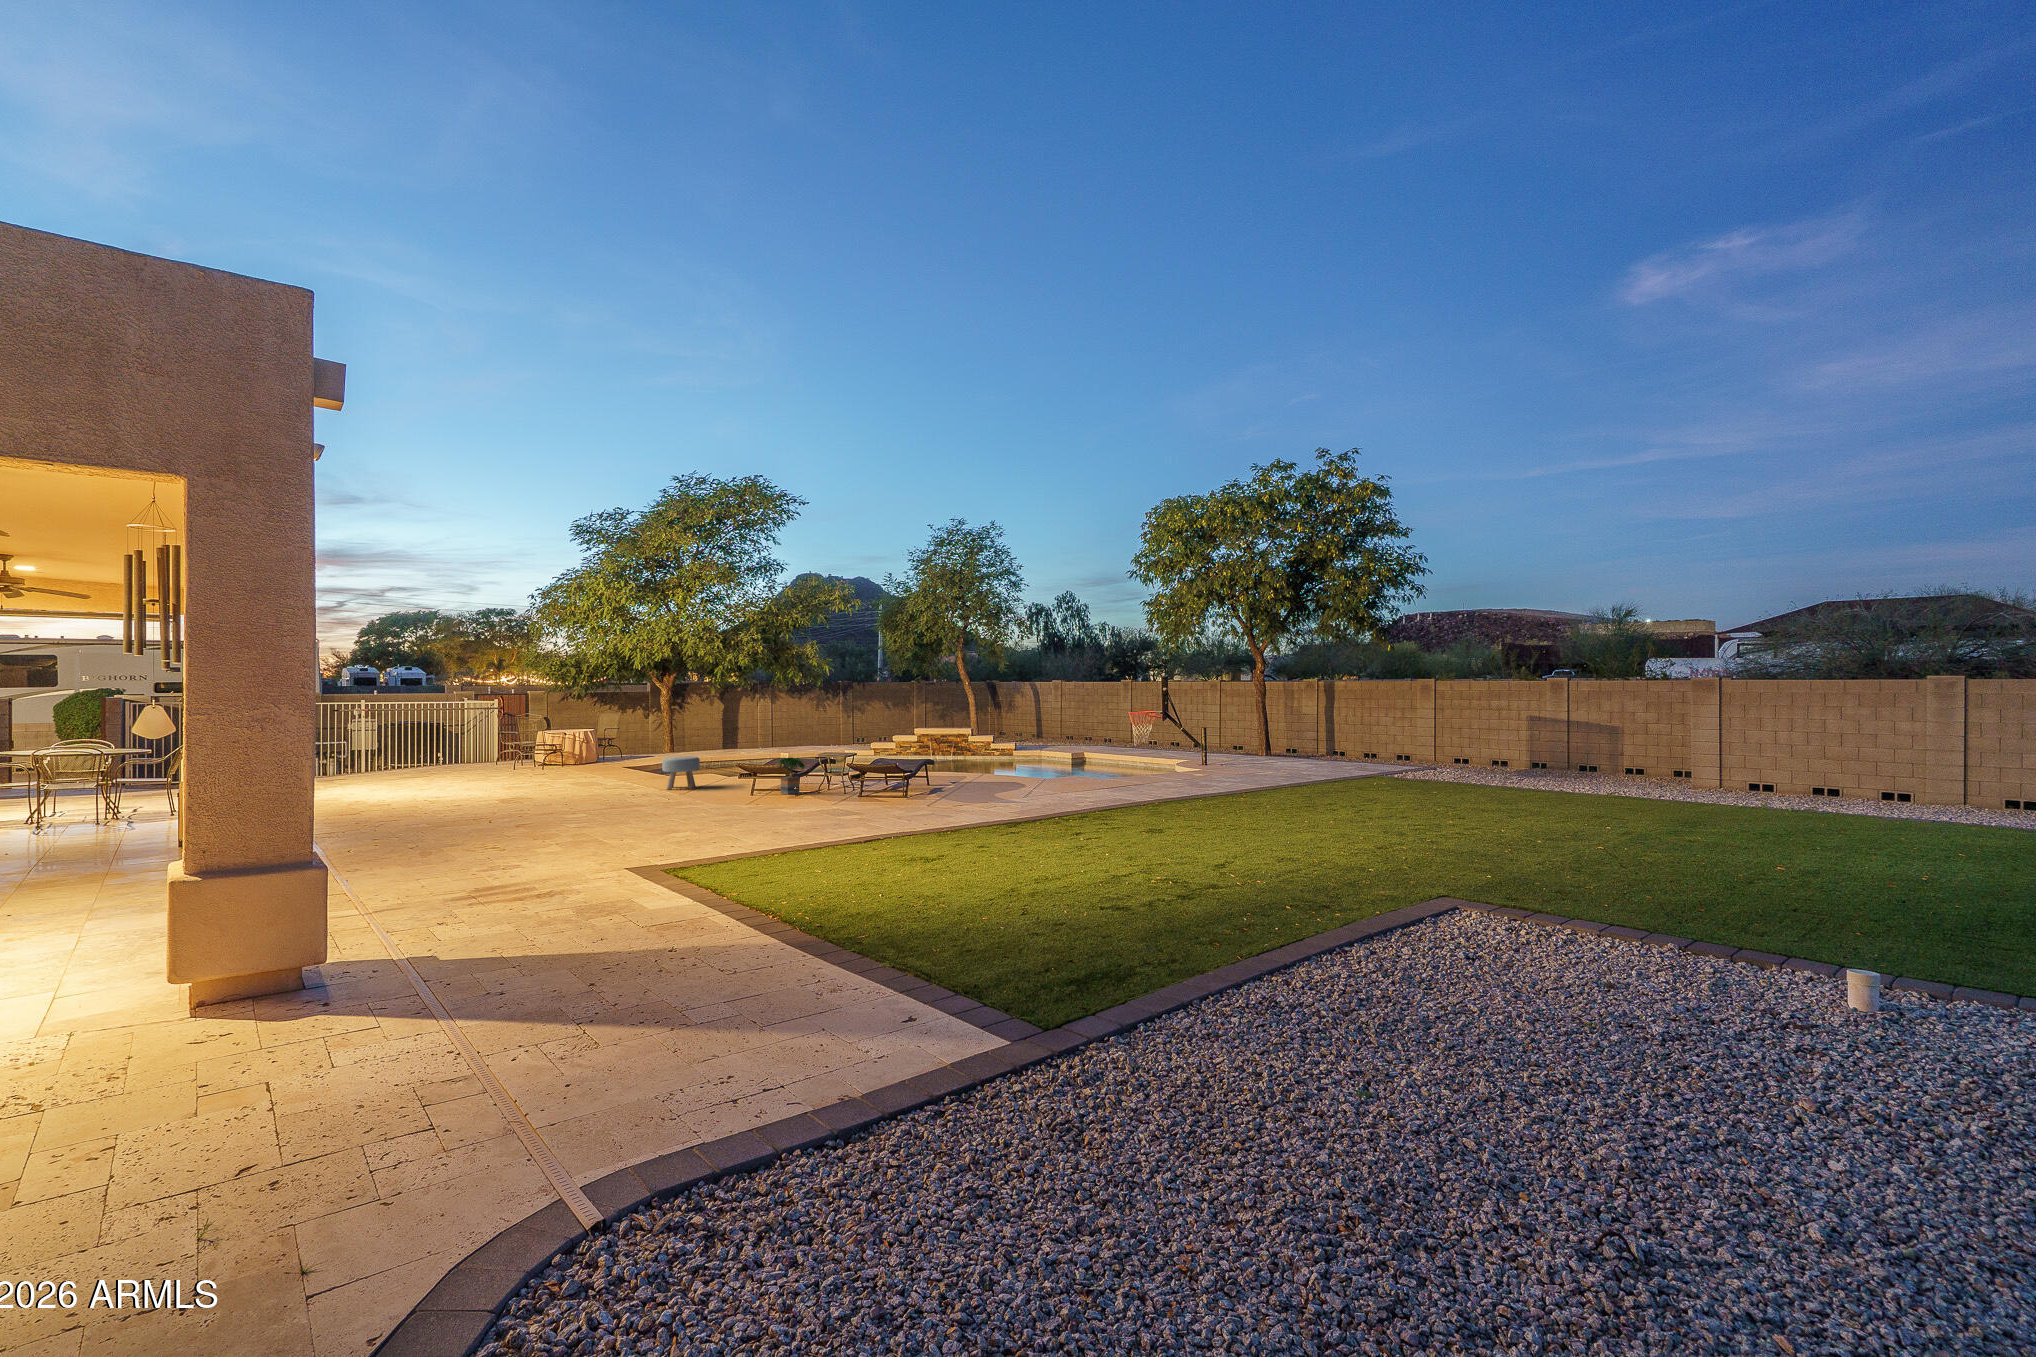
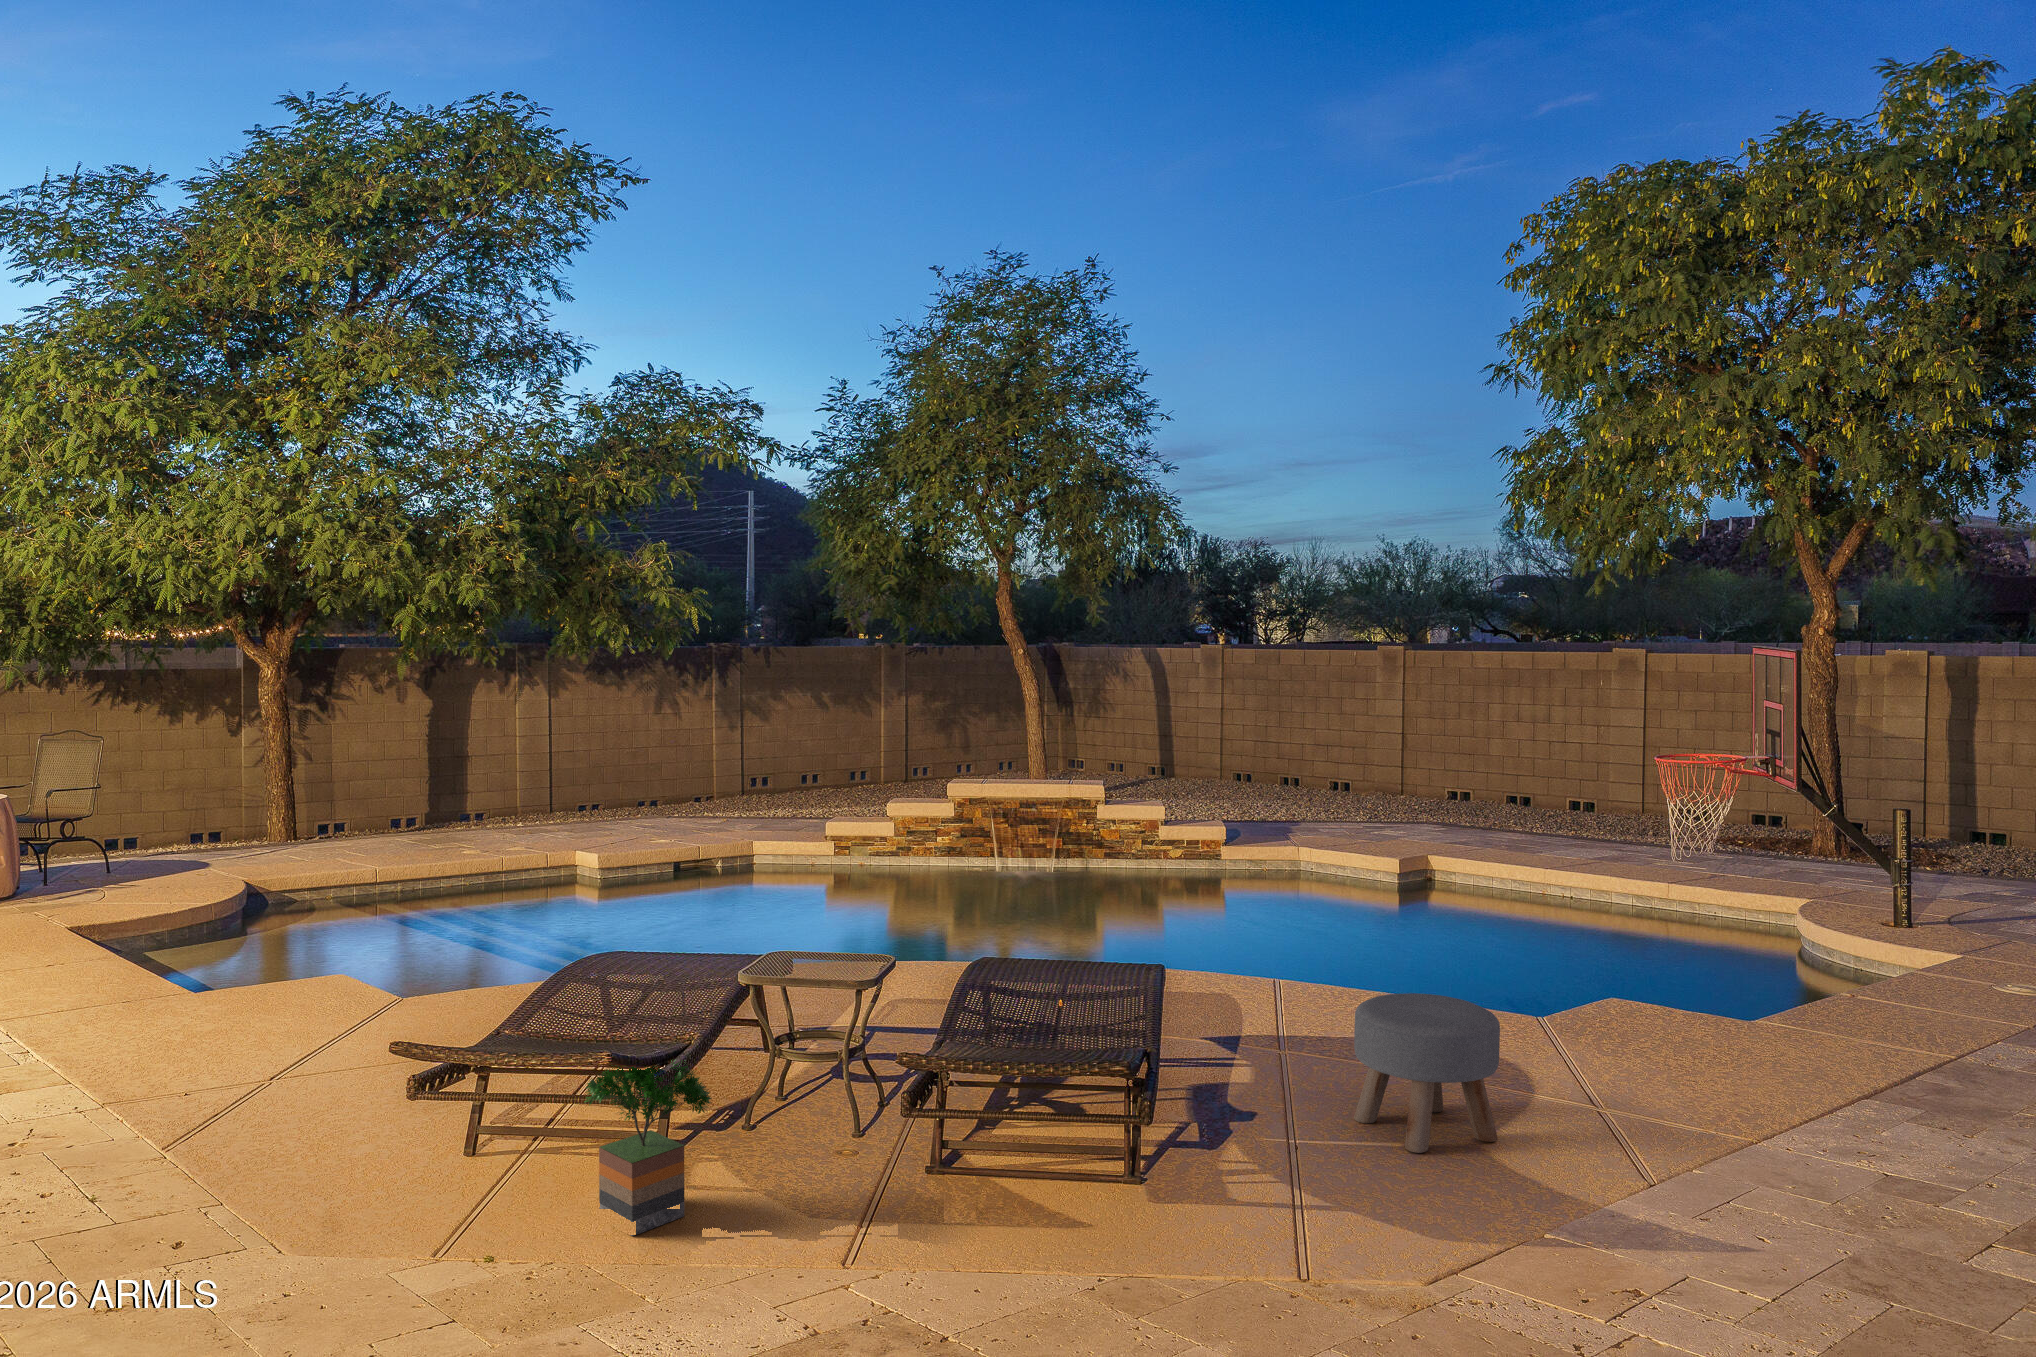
ottoman: present [662,757,700,790] -> present [1354,993,1500,1153]

